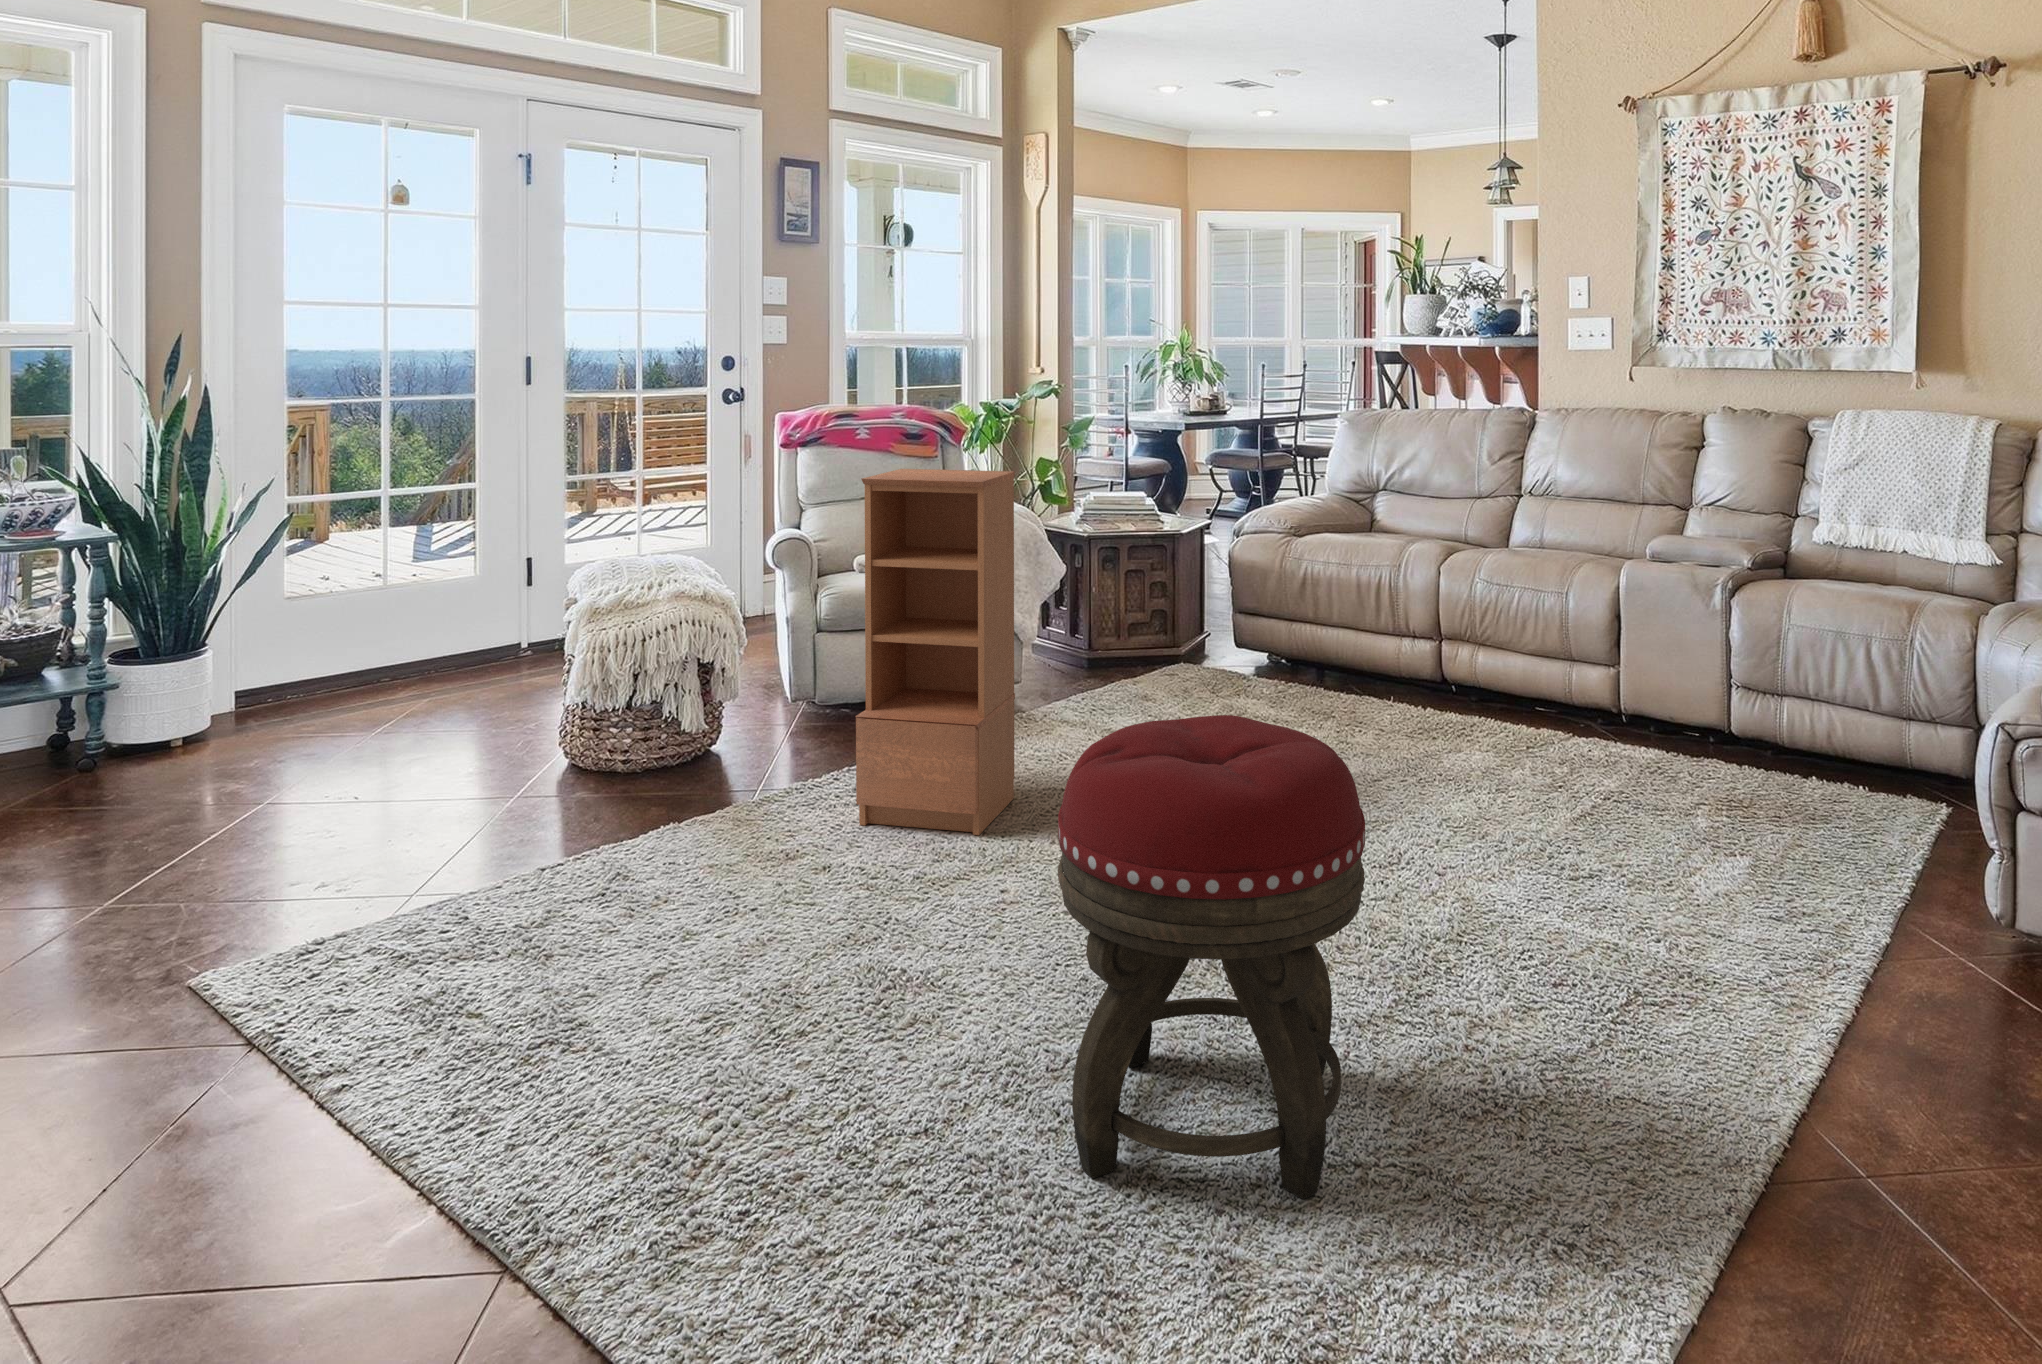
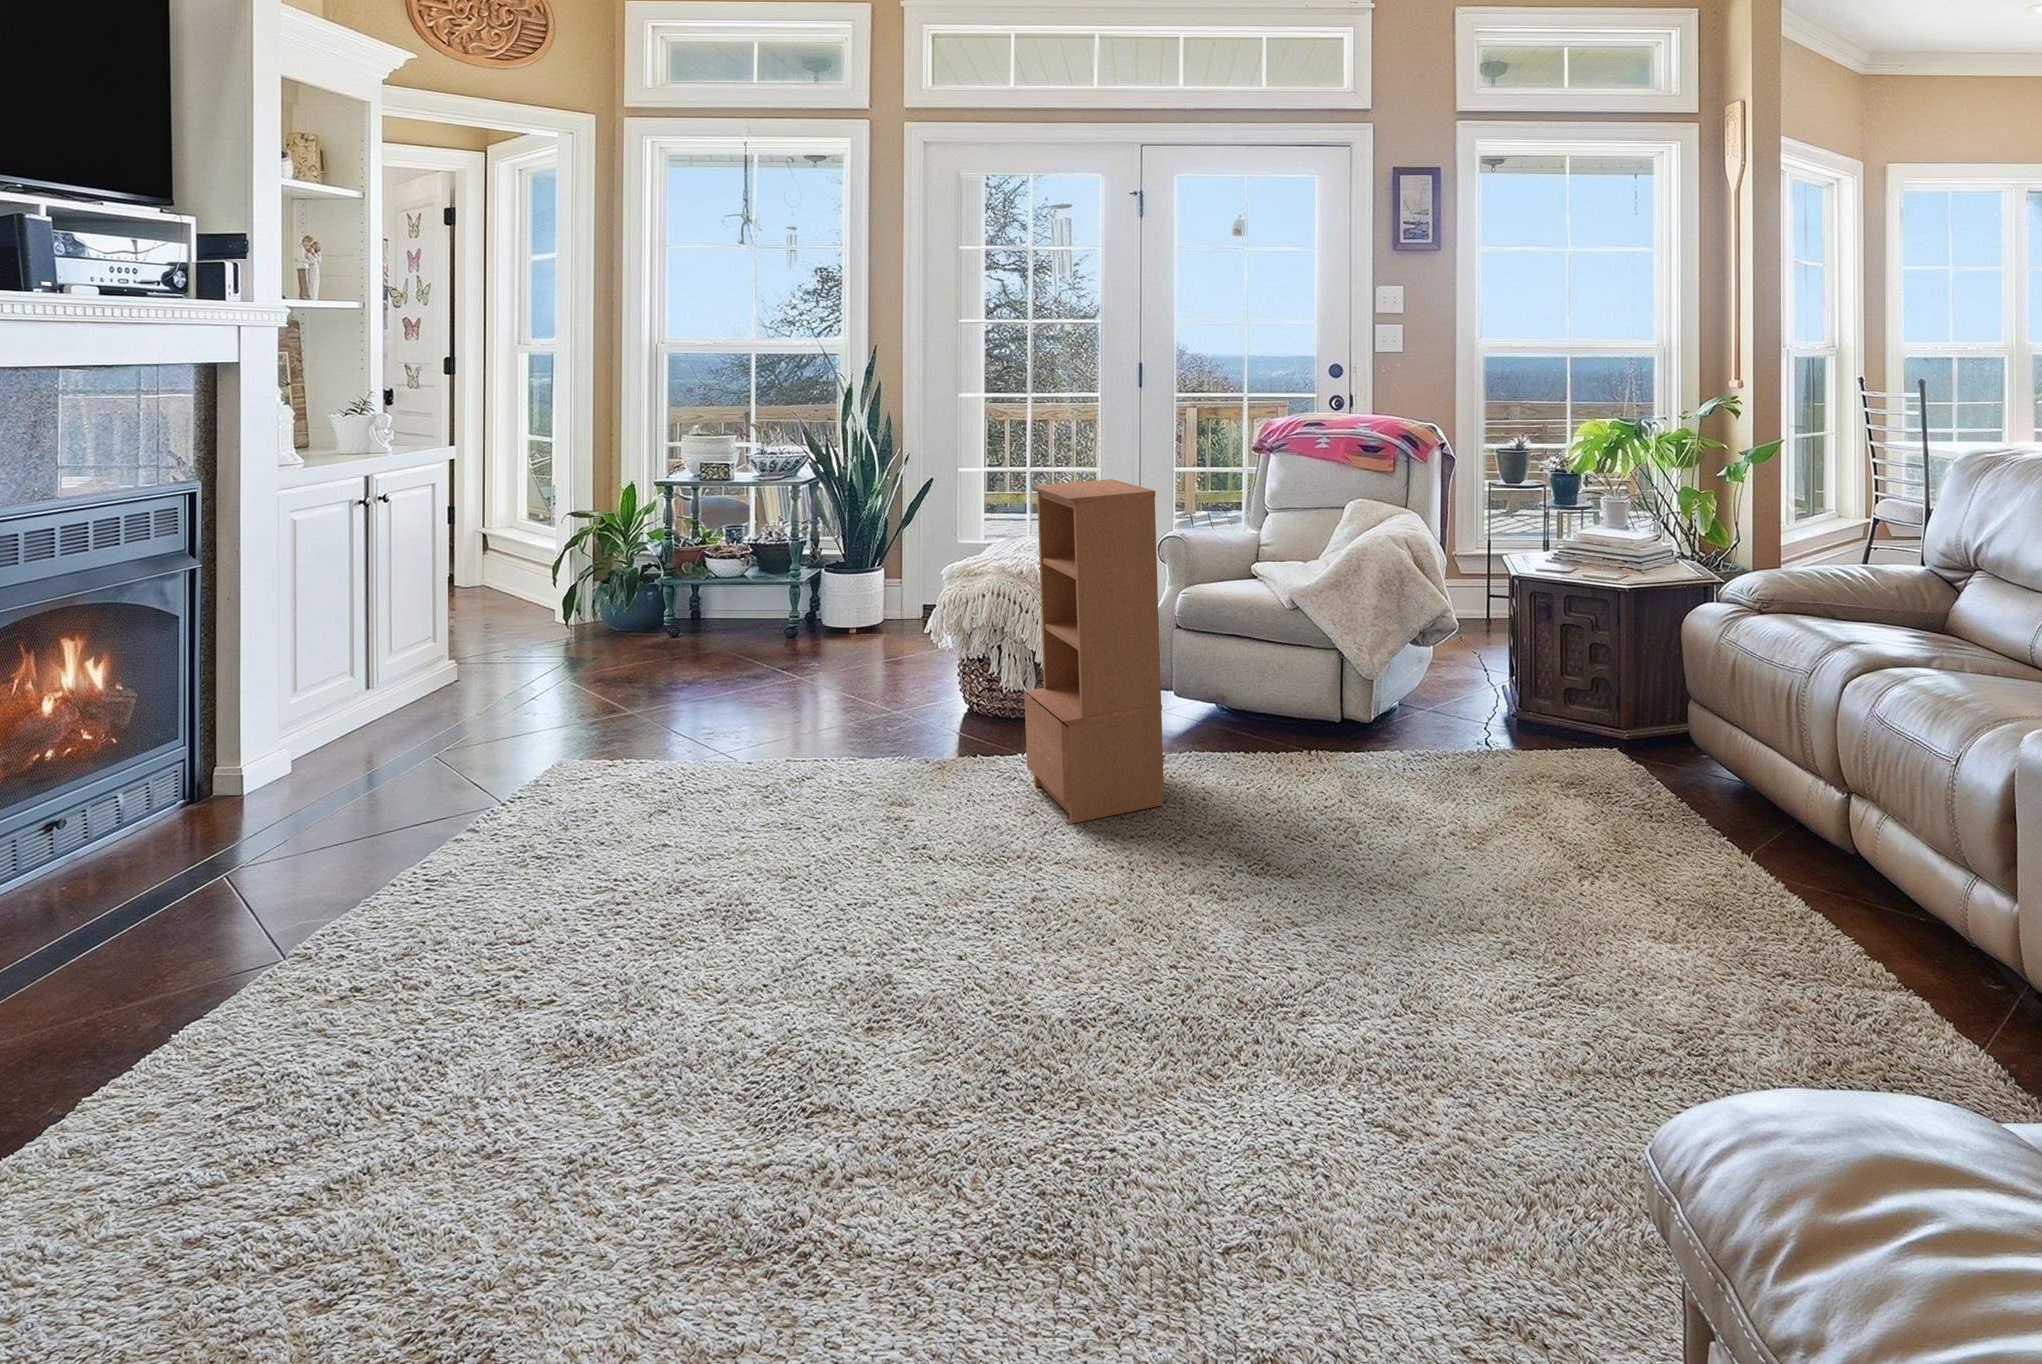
footstool: present [1058,715,1365,1199] -> none [496,728,791,1173]

